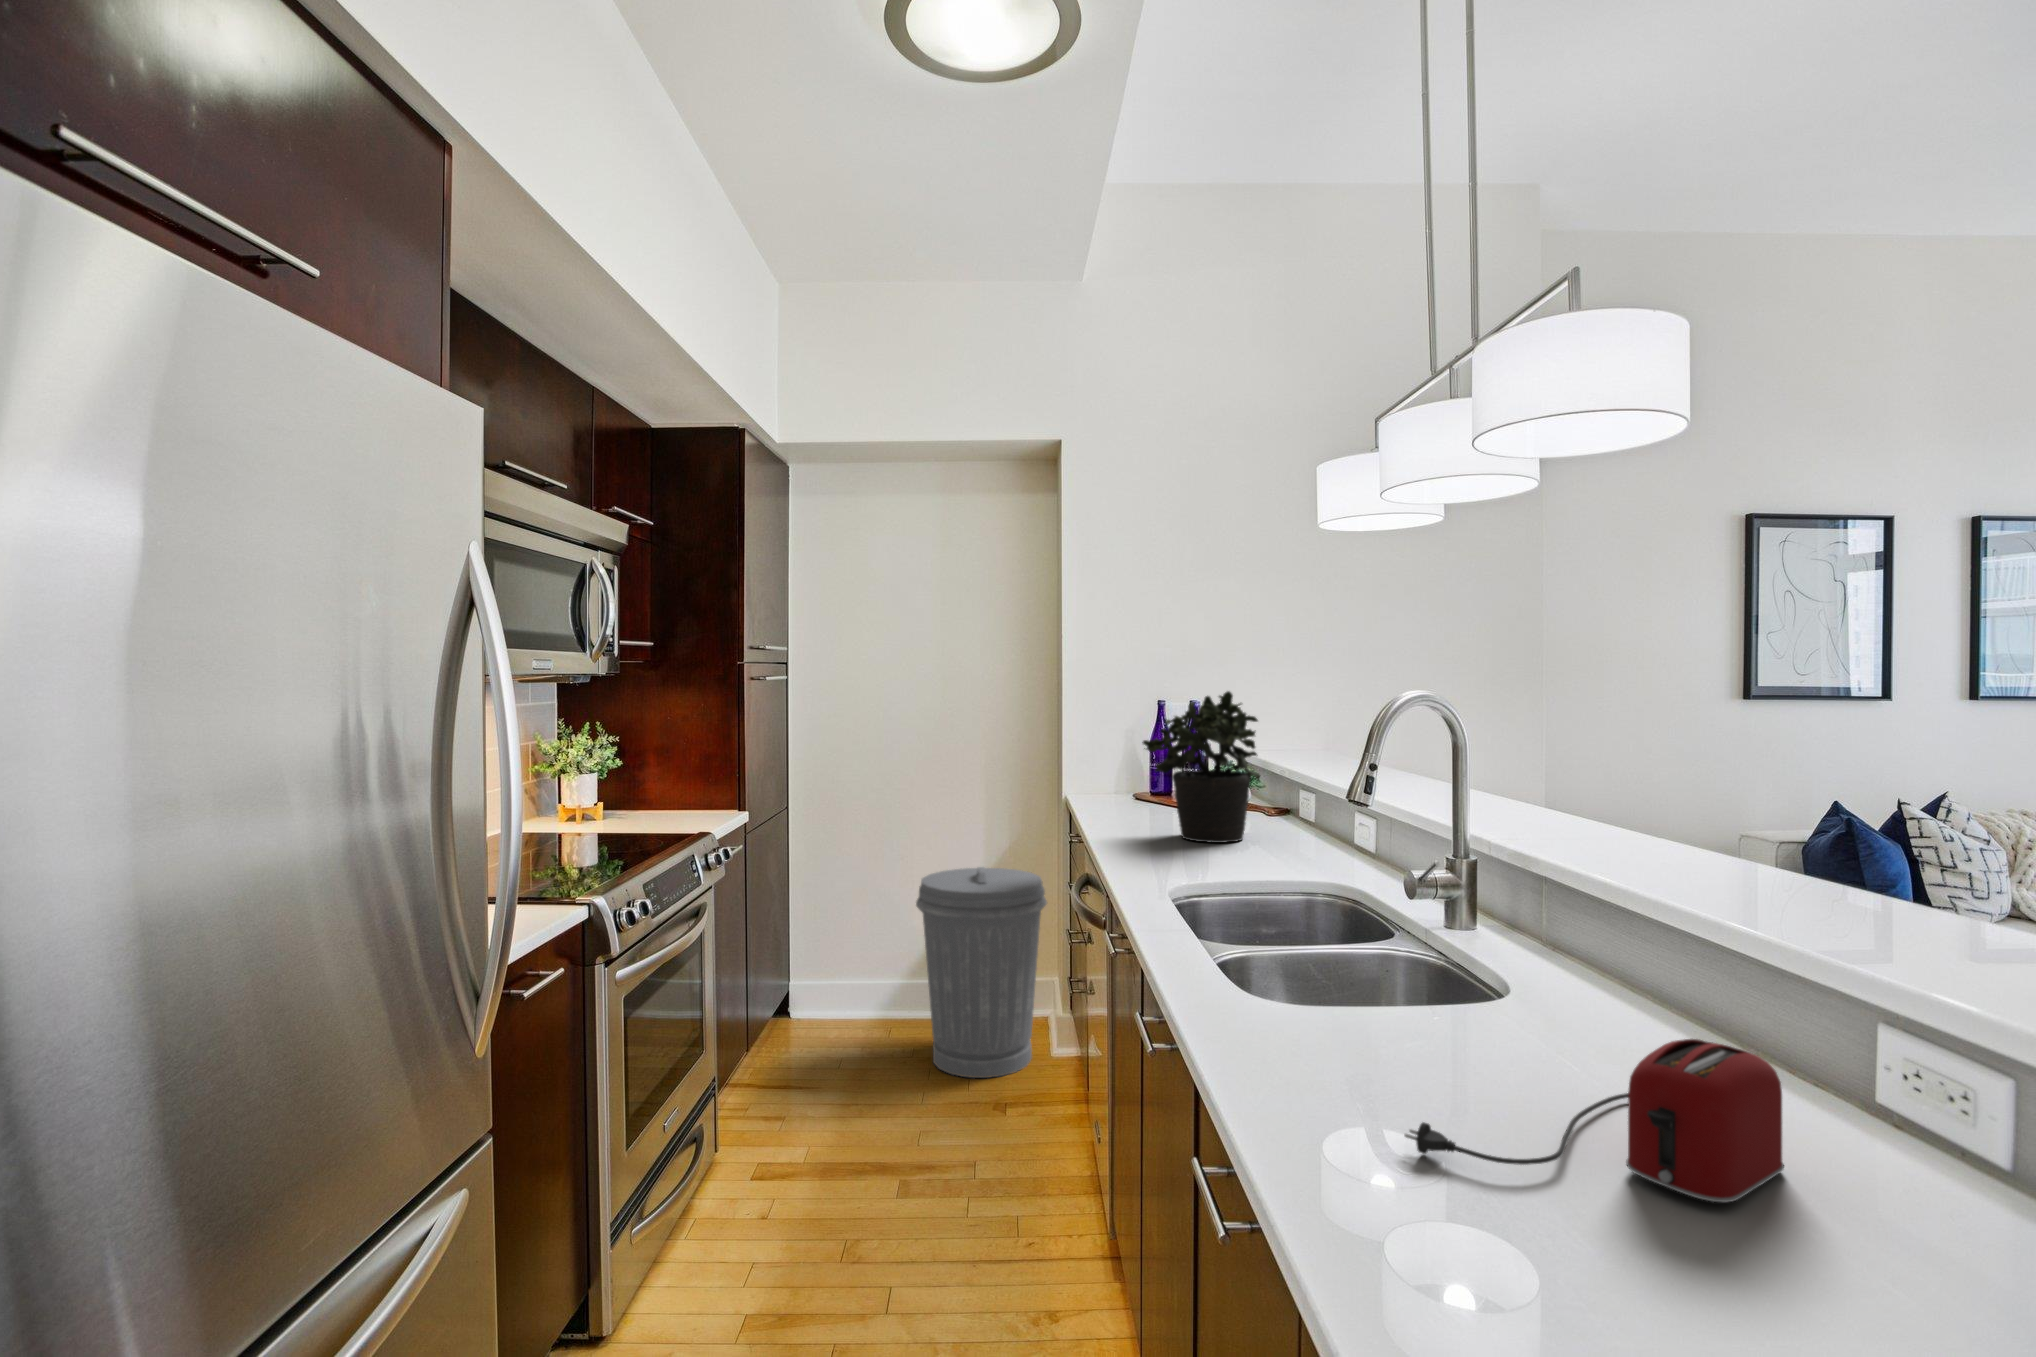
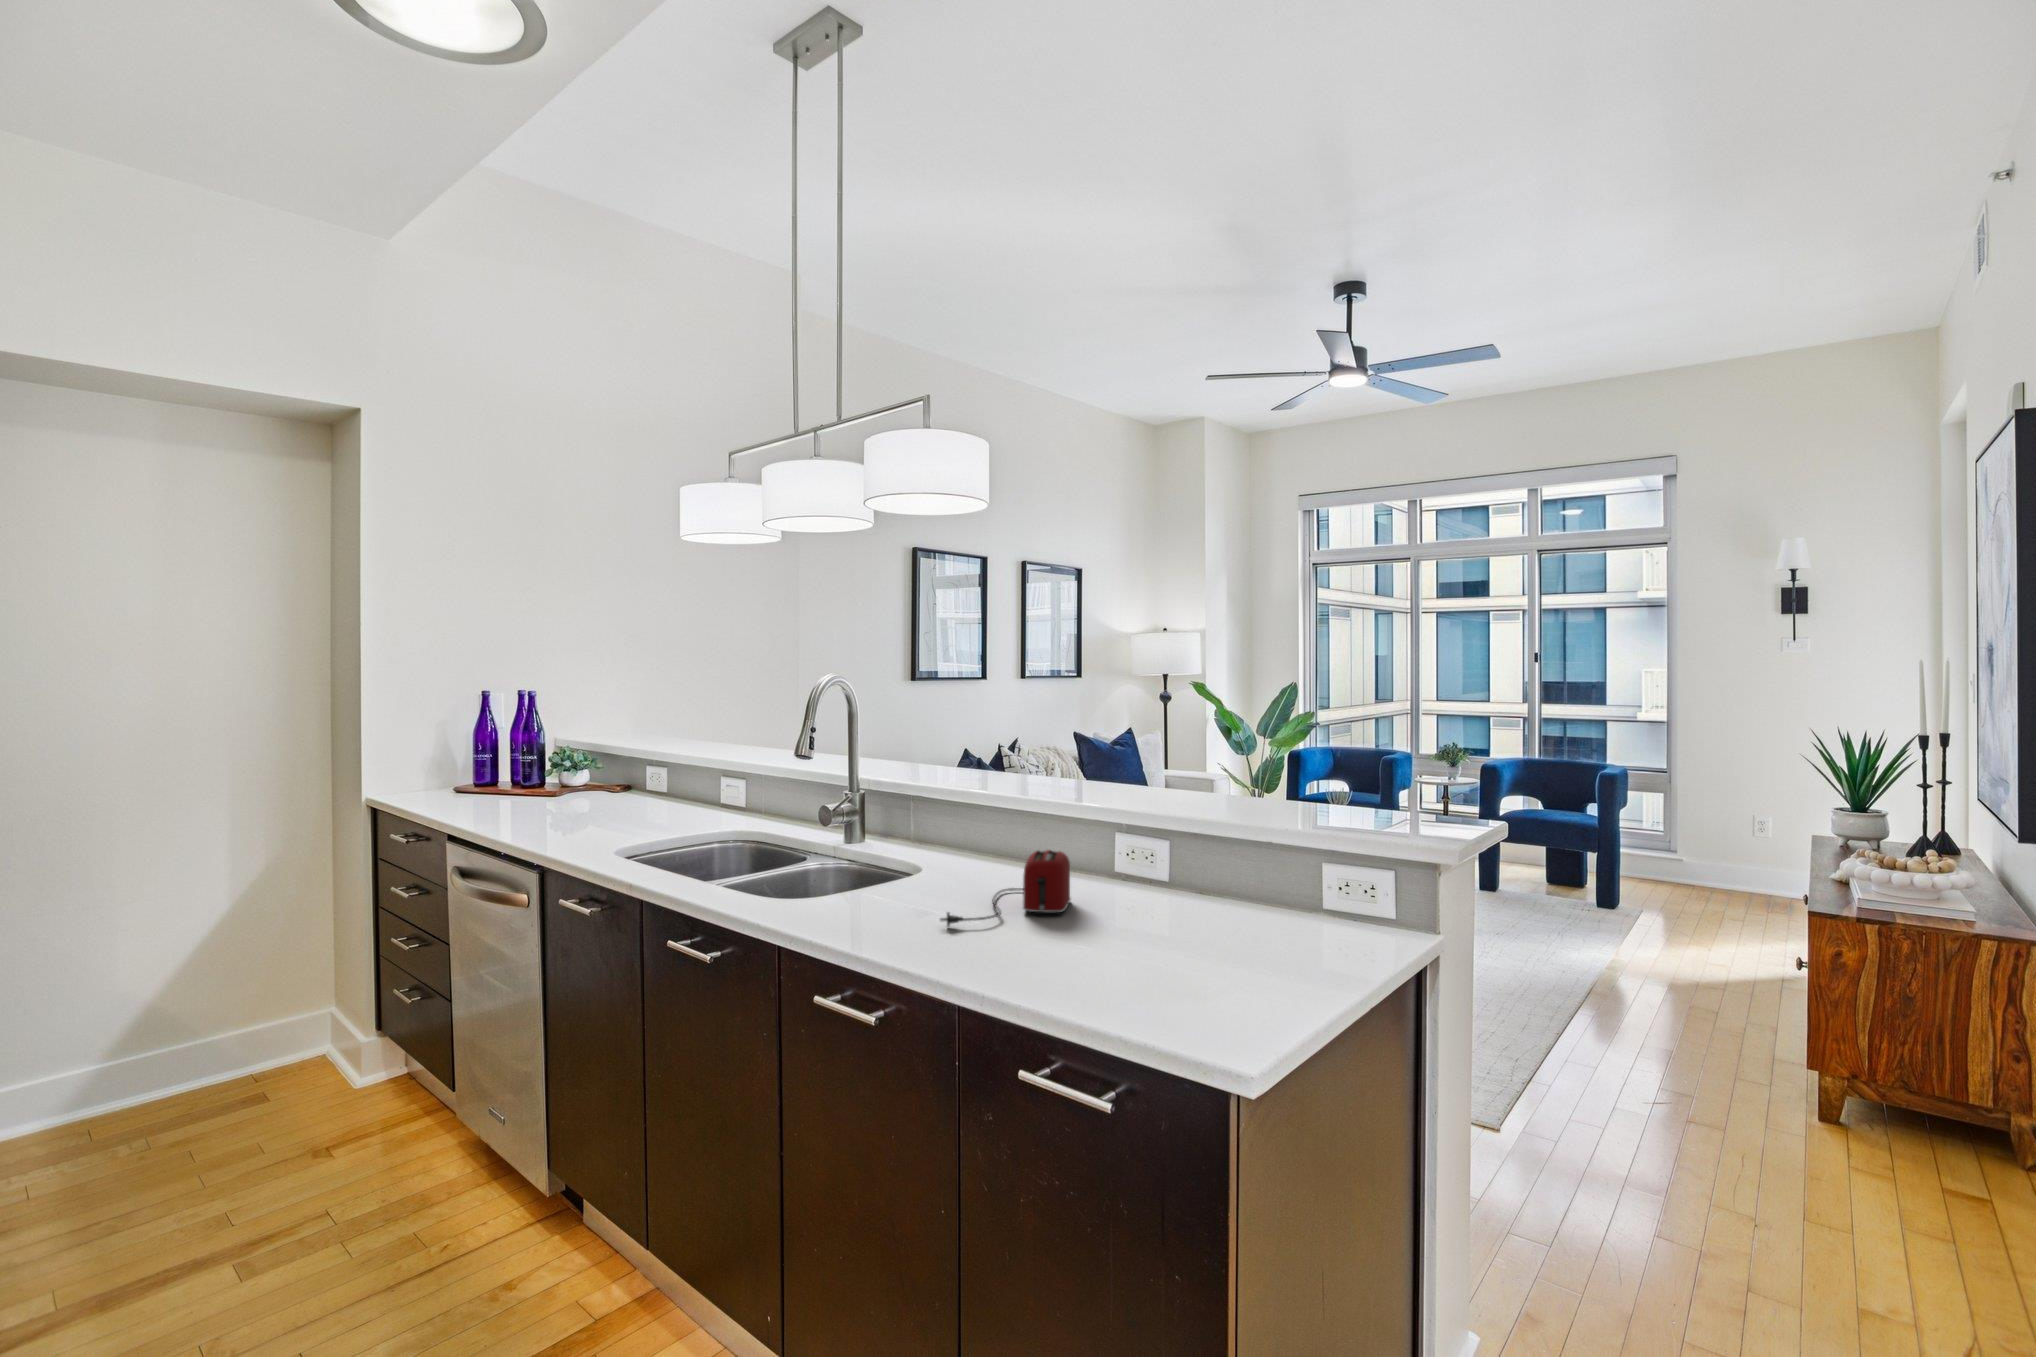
potted plant: present [1142,691,1260,843] -> none [528,683,650,817]
trash can: present [916,867,1047,1078] -> none [169,885,356,1129]

